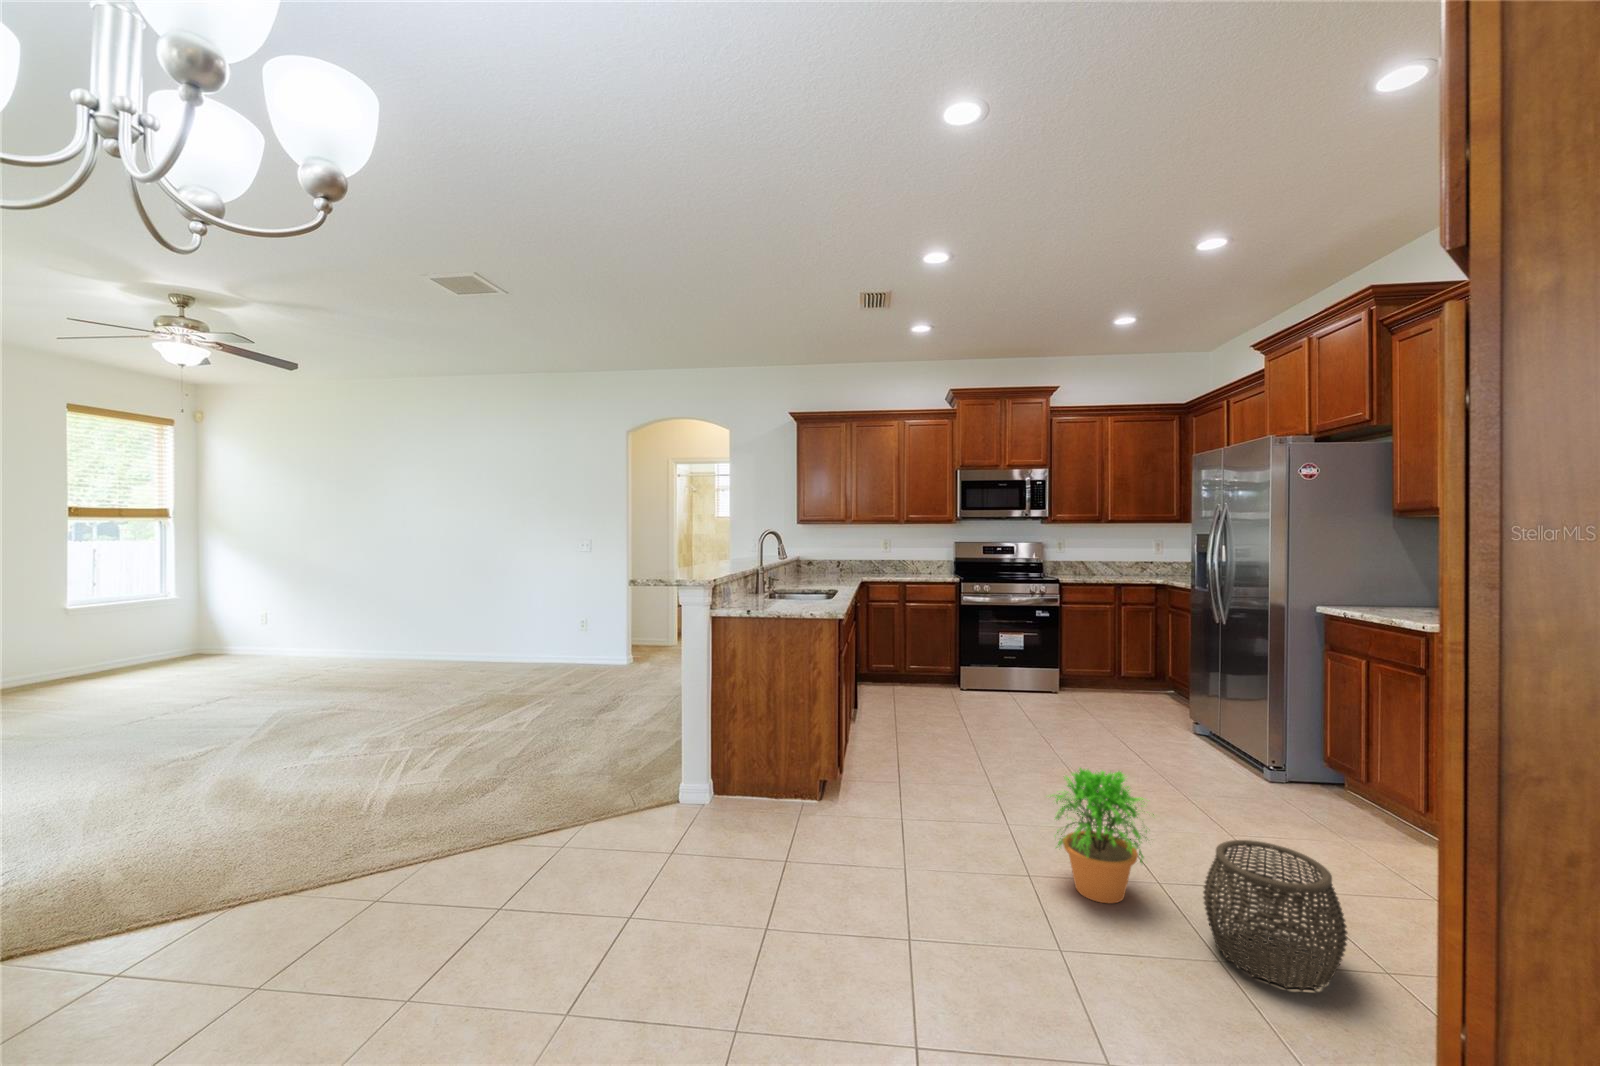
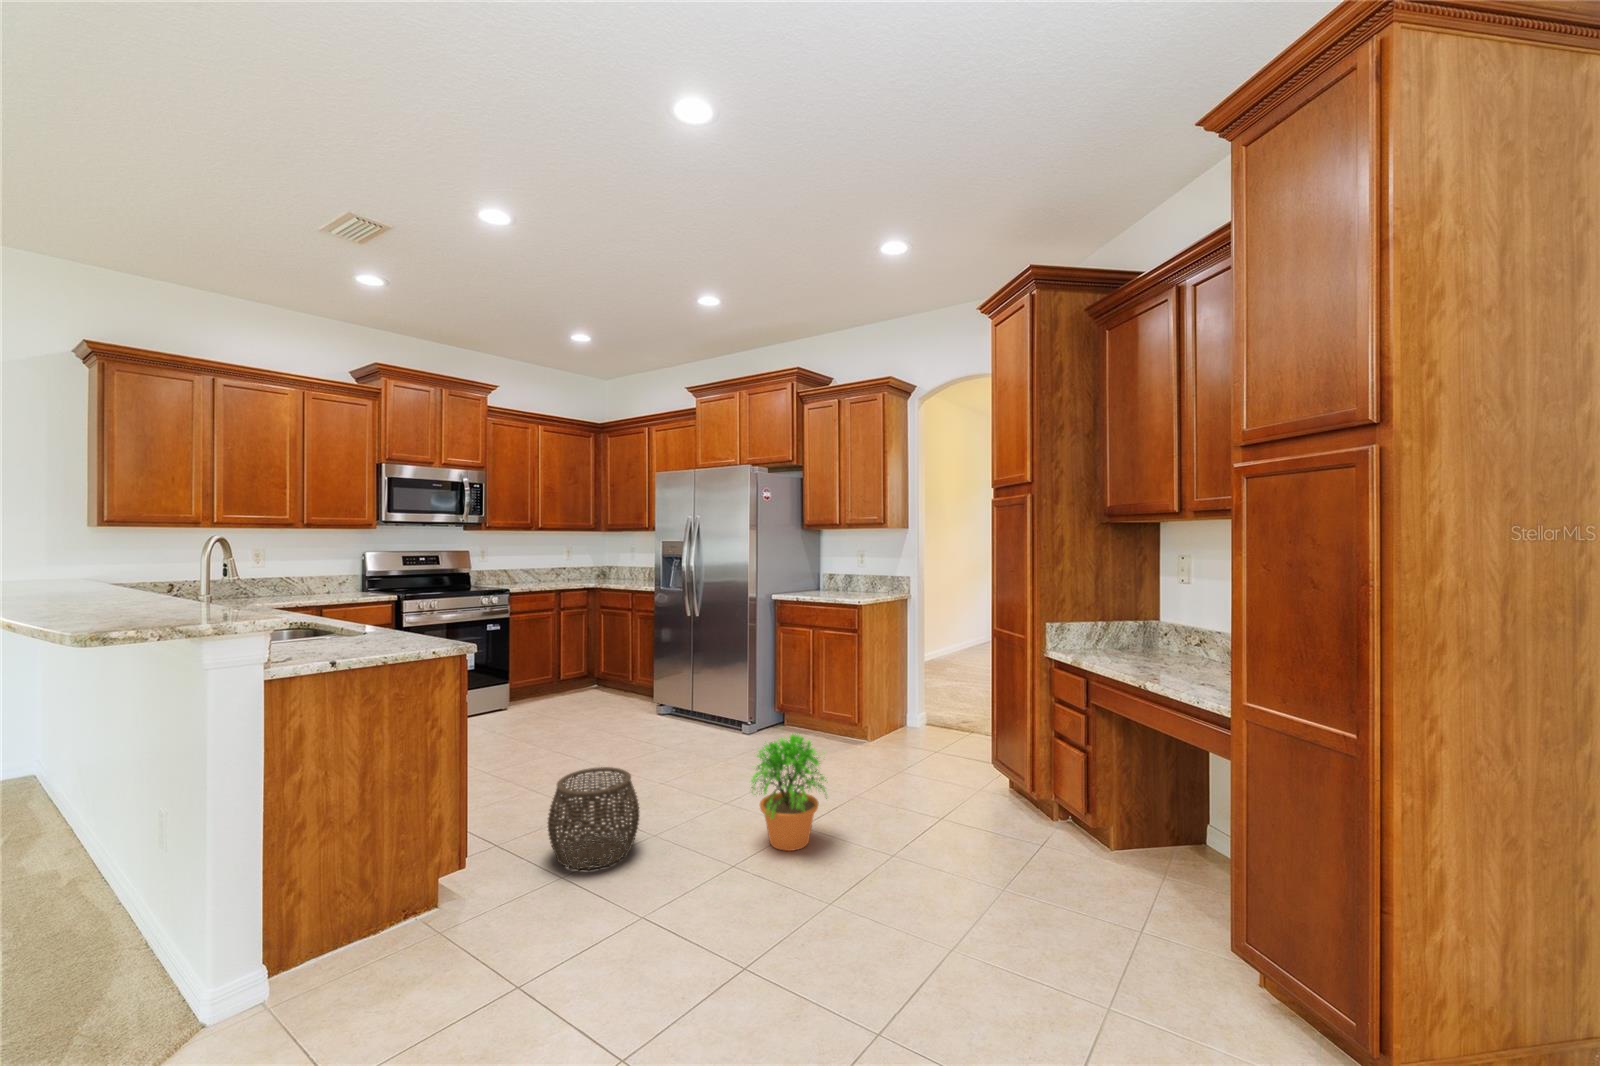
woven basket: present [1203,840,1348,990] -> present [548,767,640,870]

